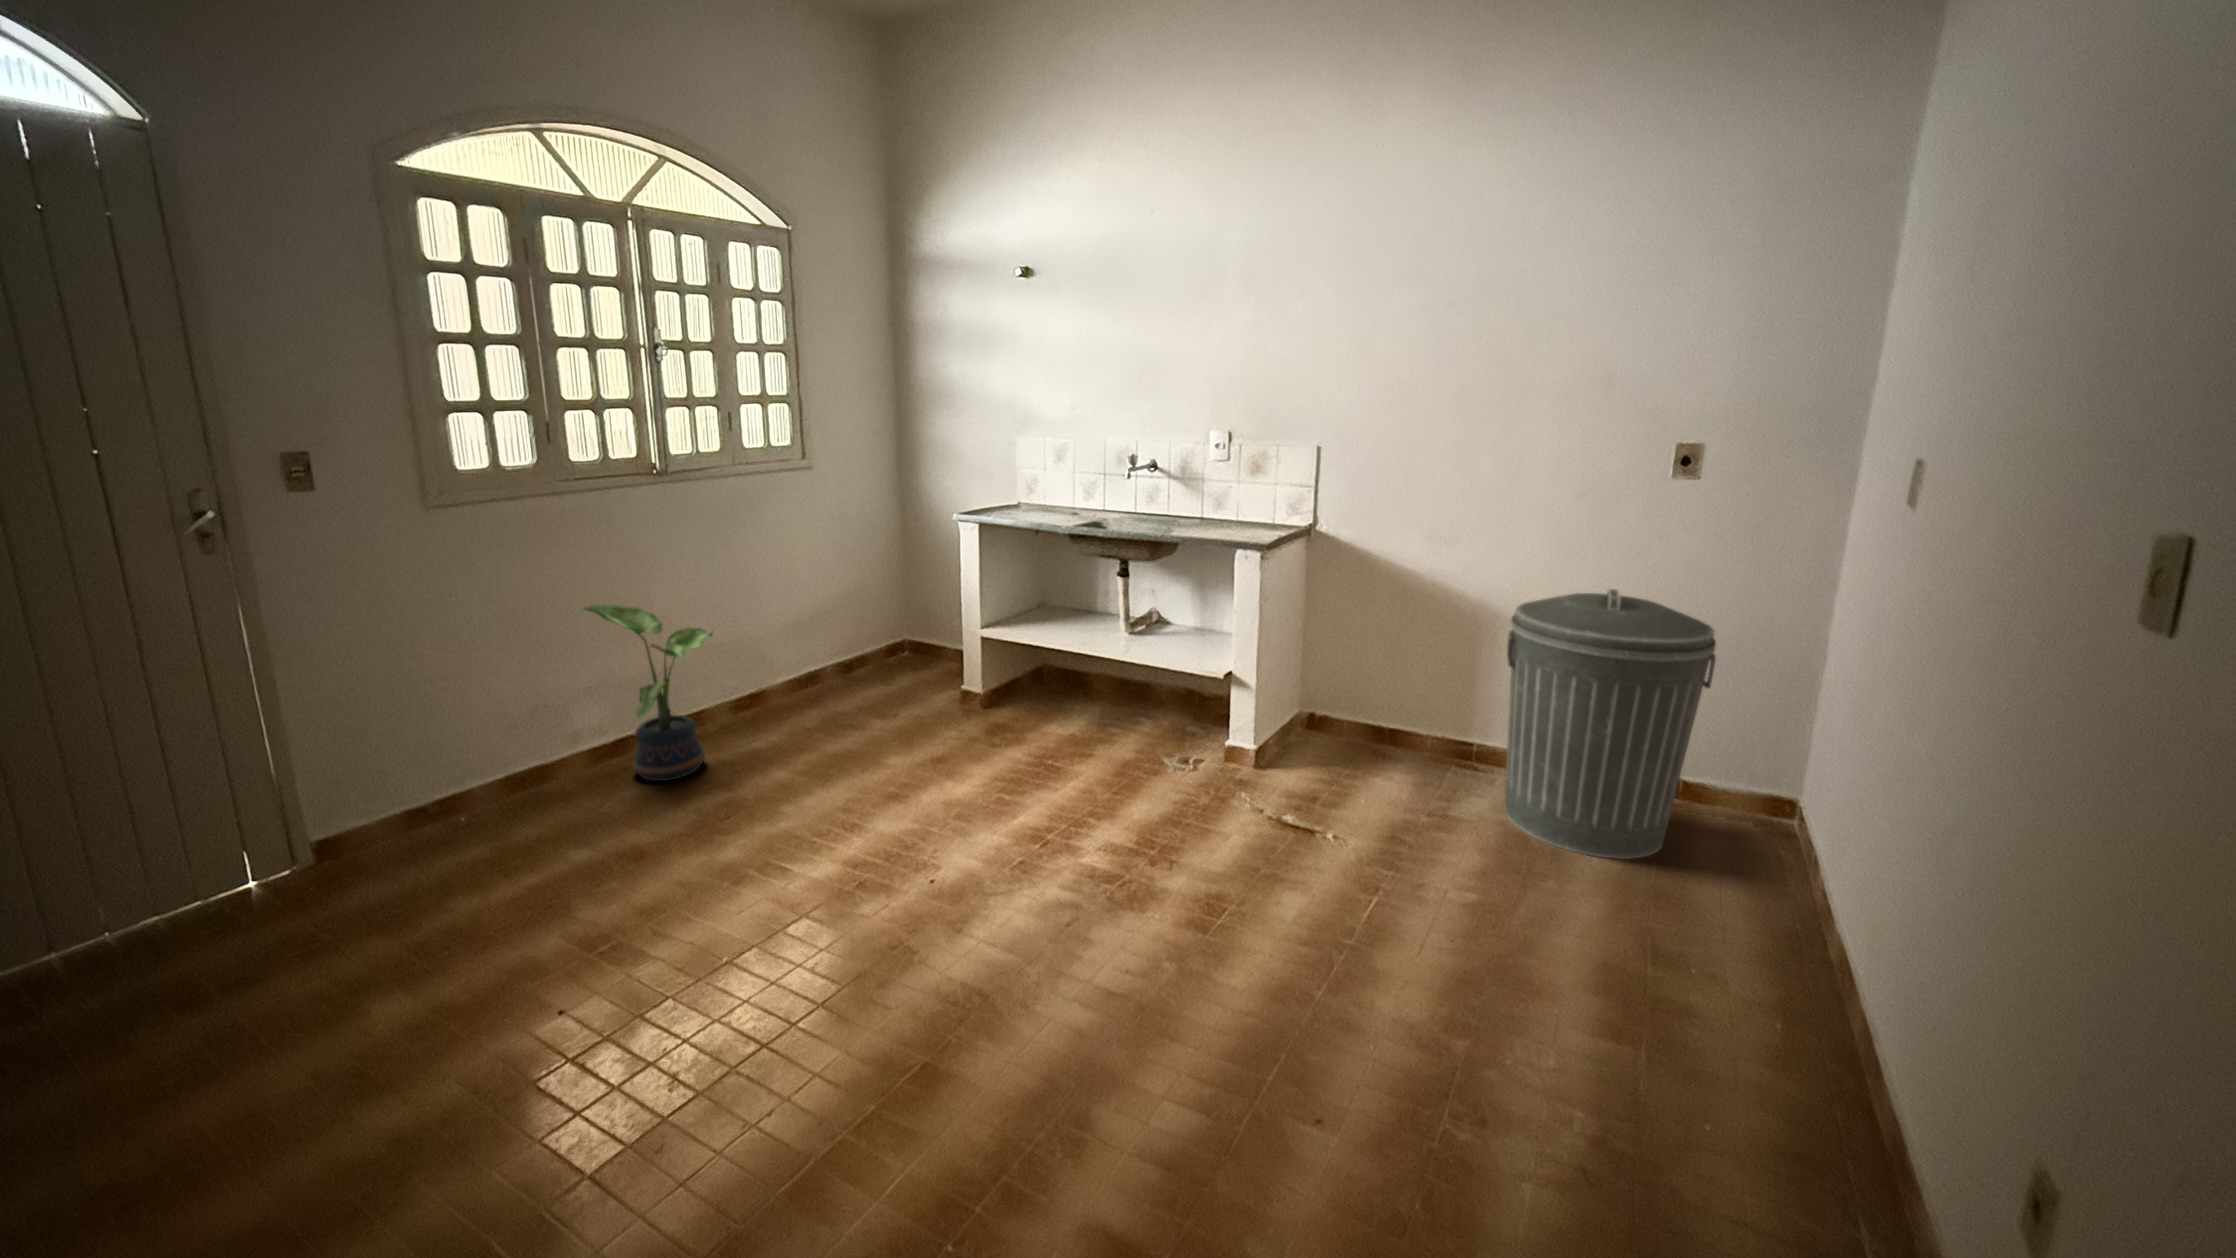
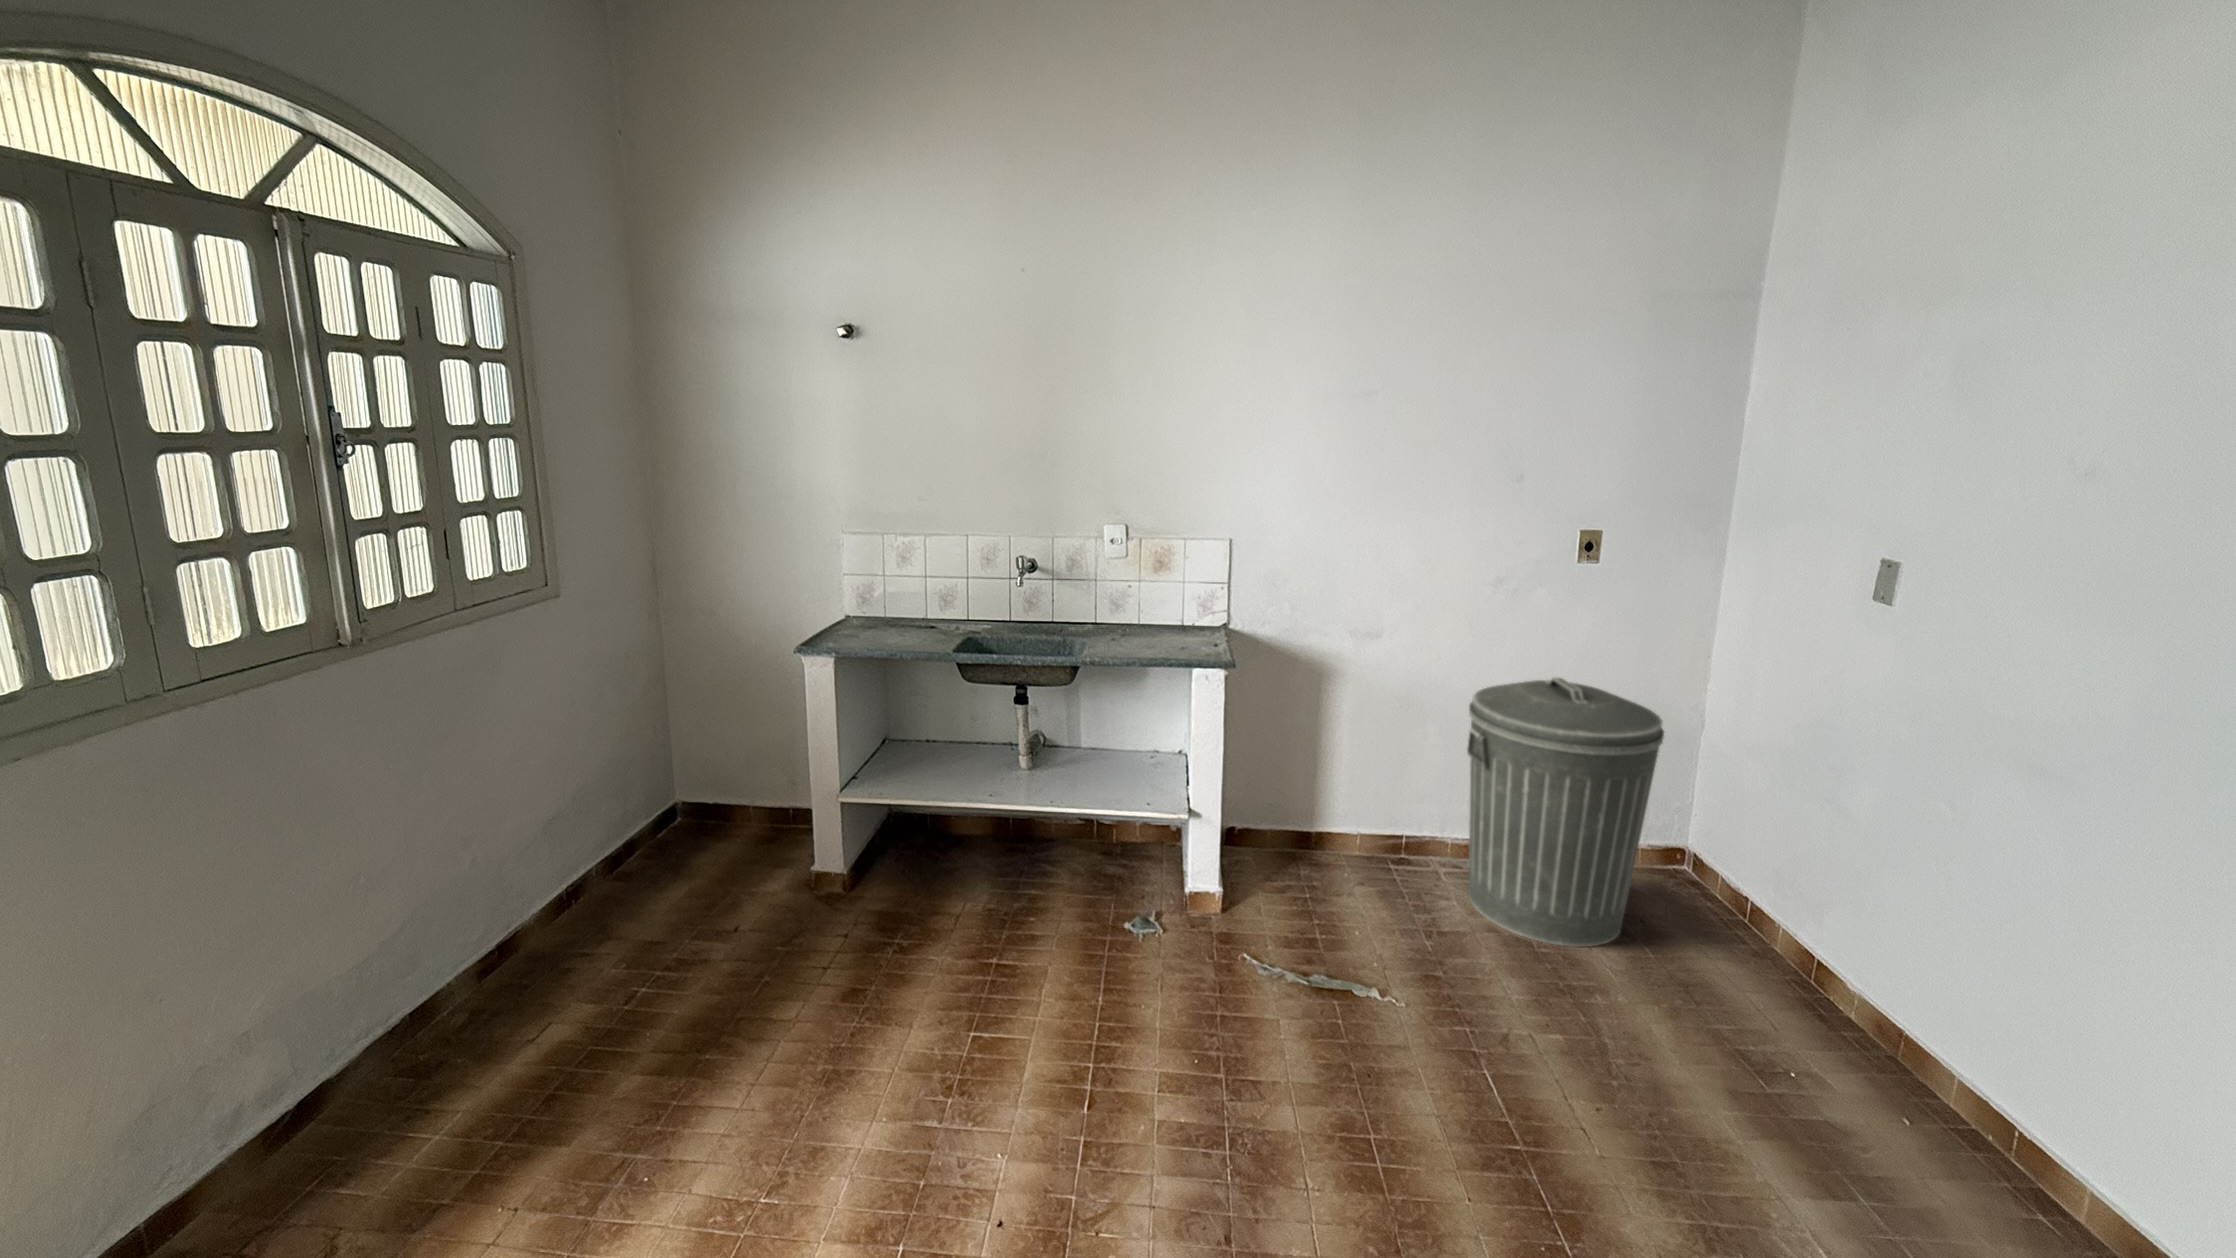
potted plant: present [584,605,713,781] -> none [231,879,491,1169]

